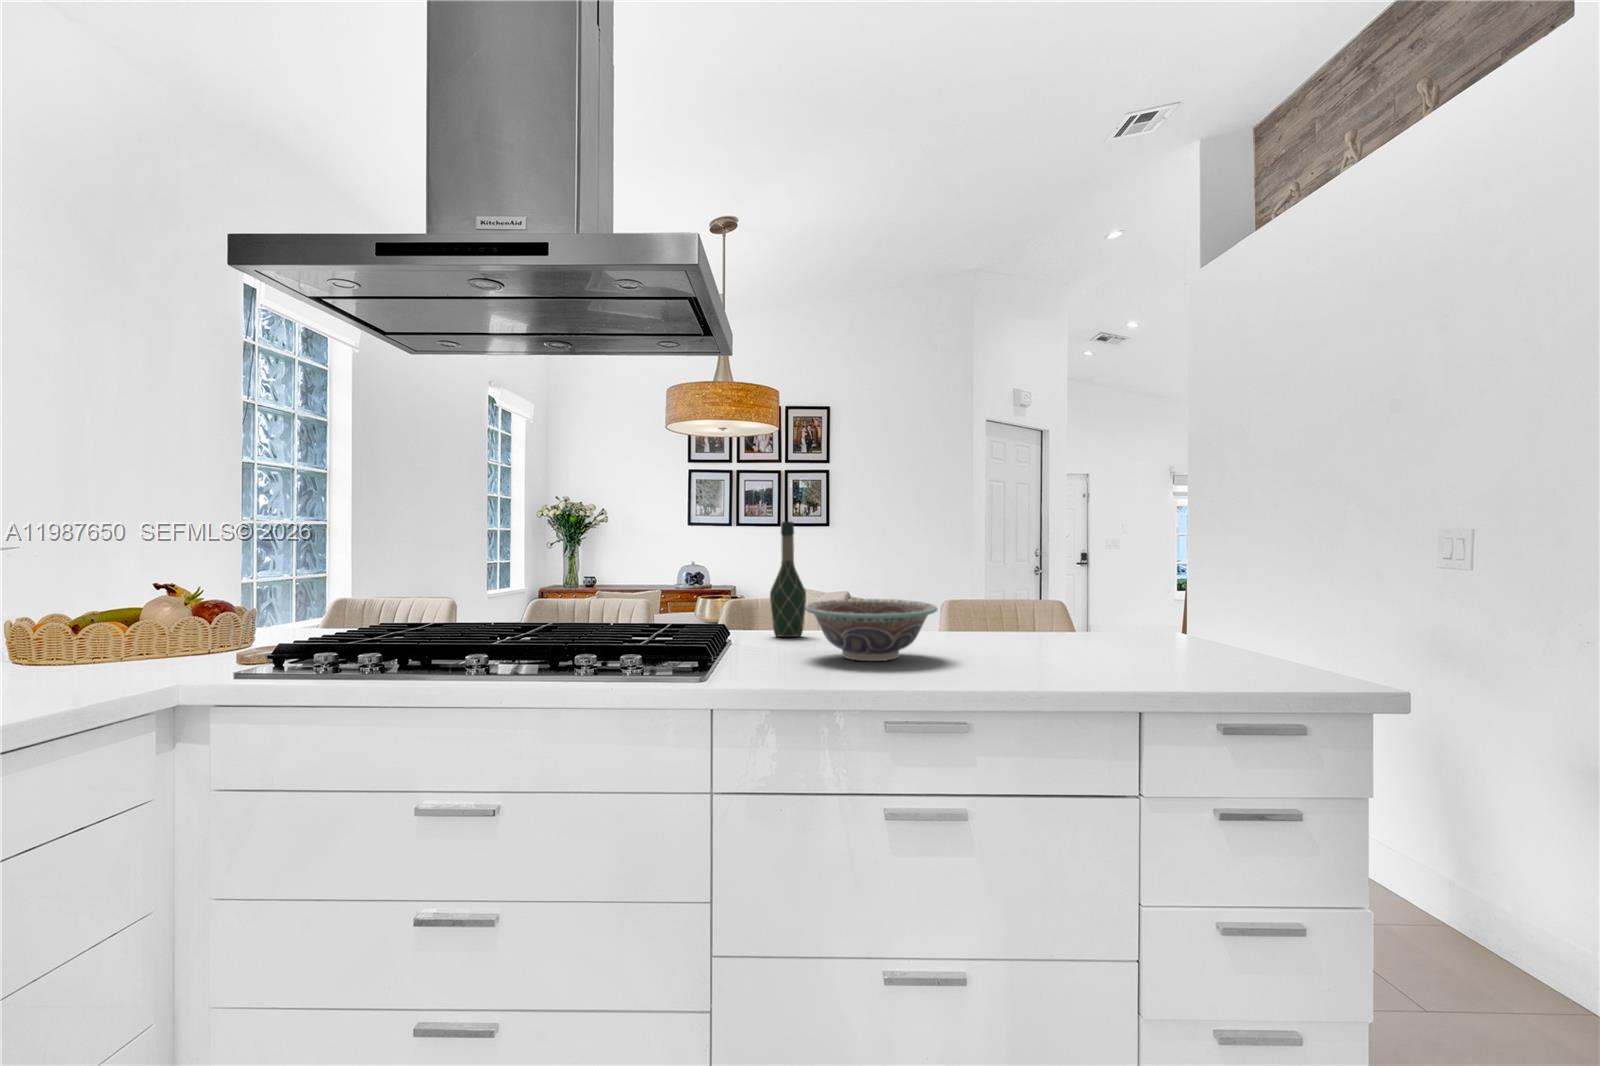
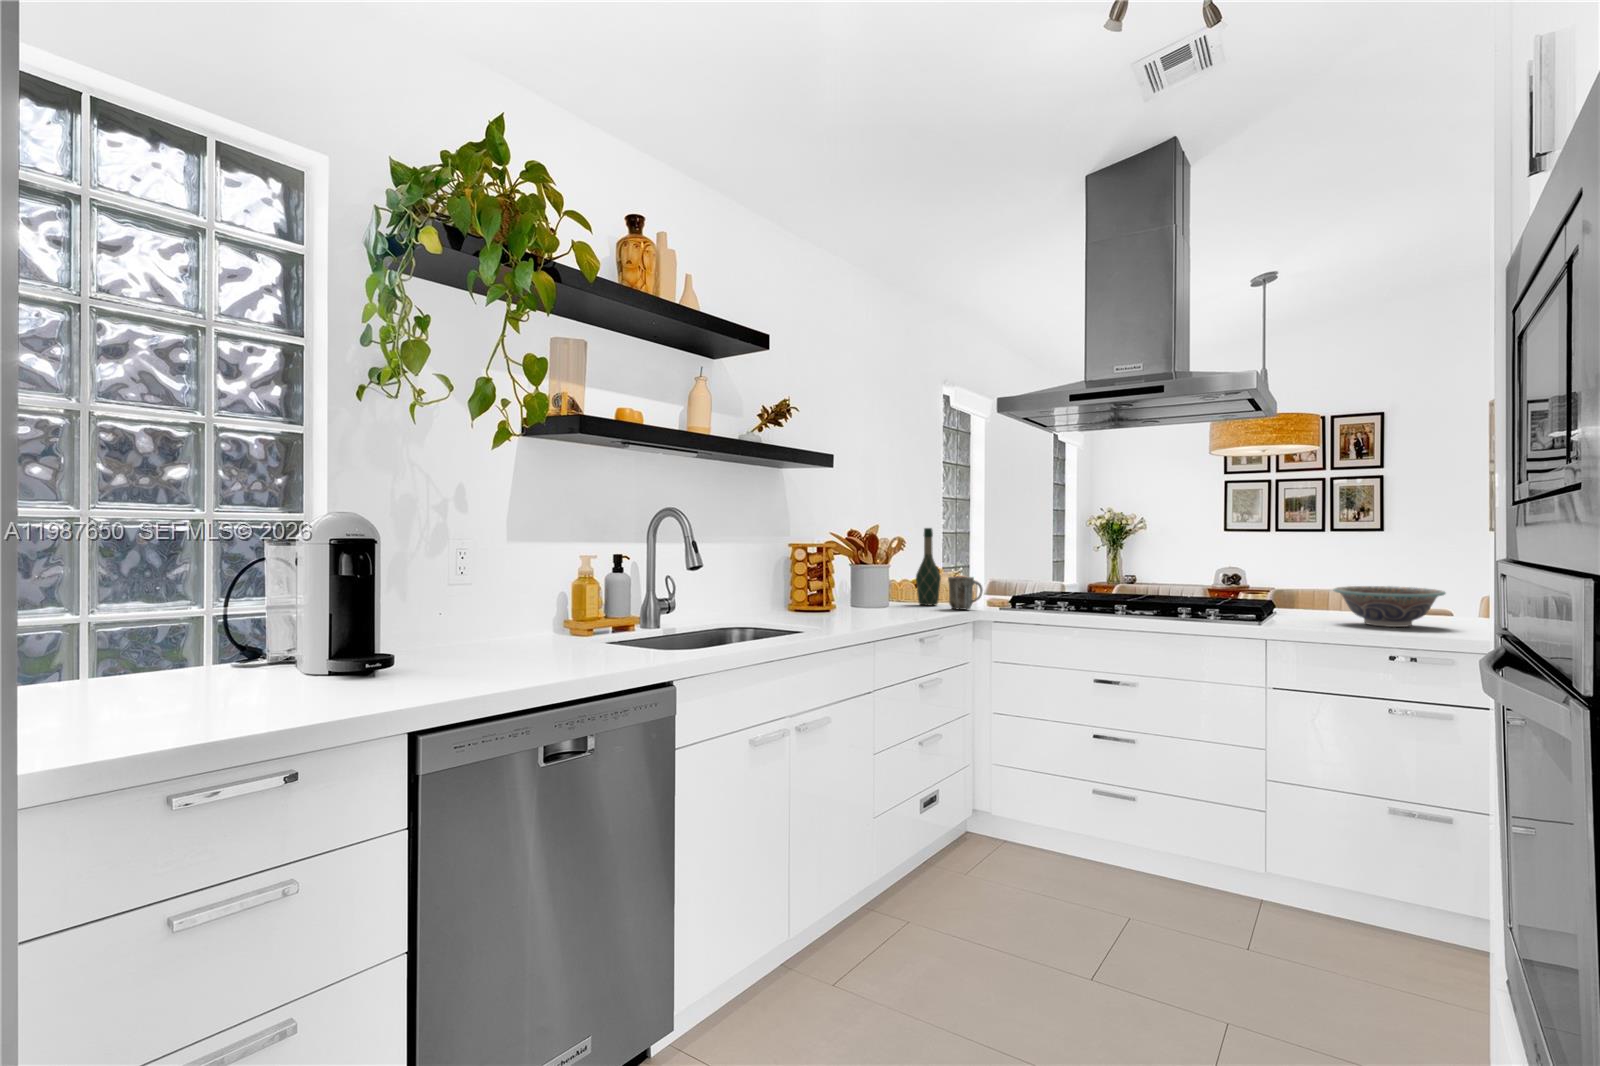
wine bottle: present [770,522,806,637] -> present [916,528,941,605]
mug: none [109,610,201,684] -> present [948,577,983,610]

